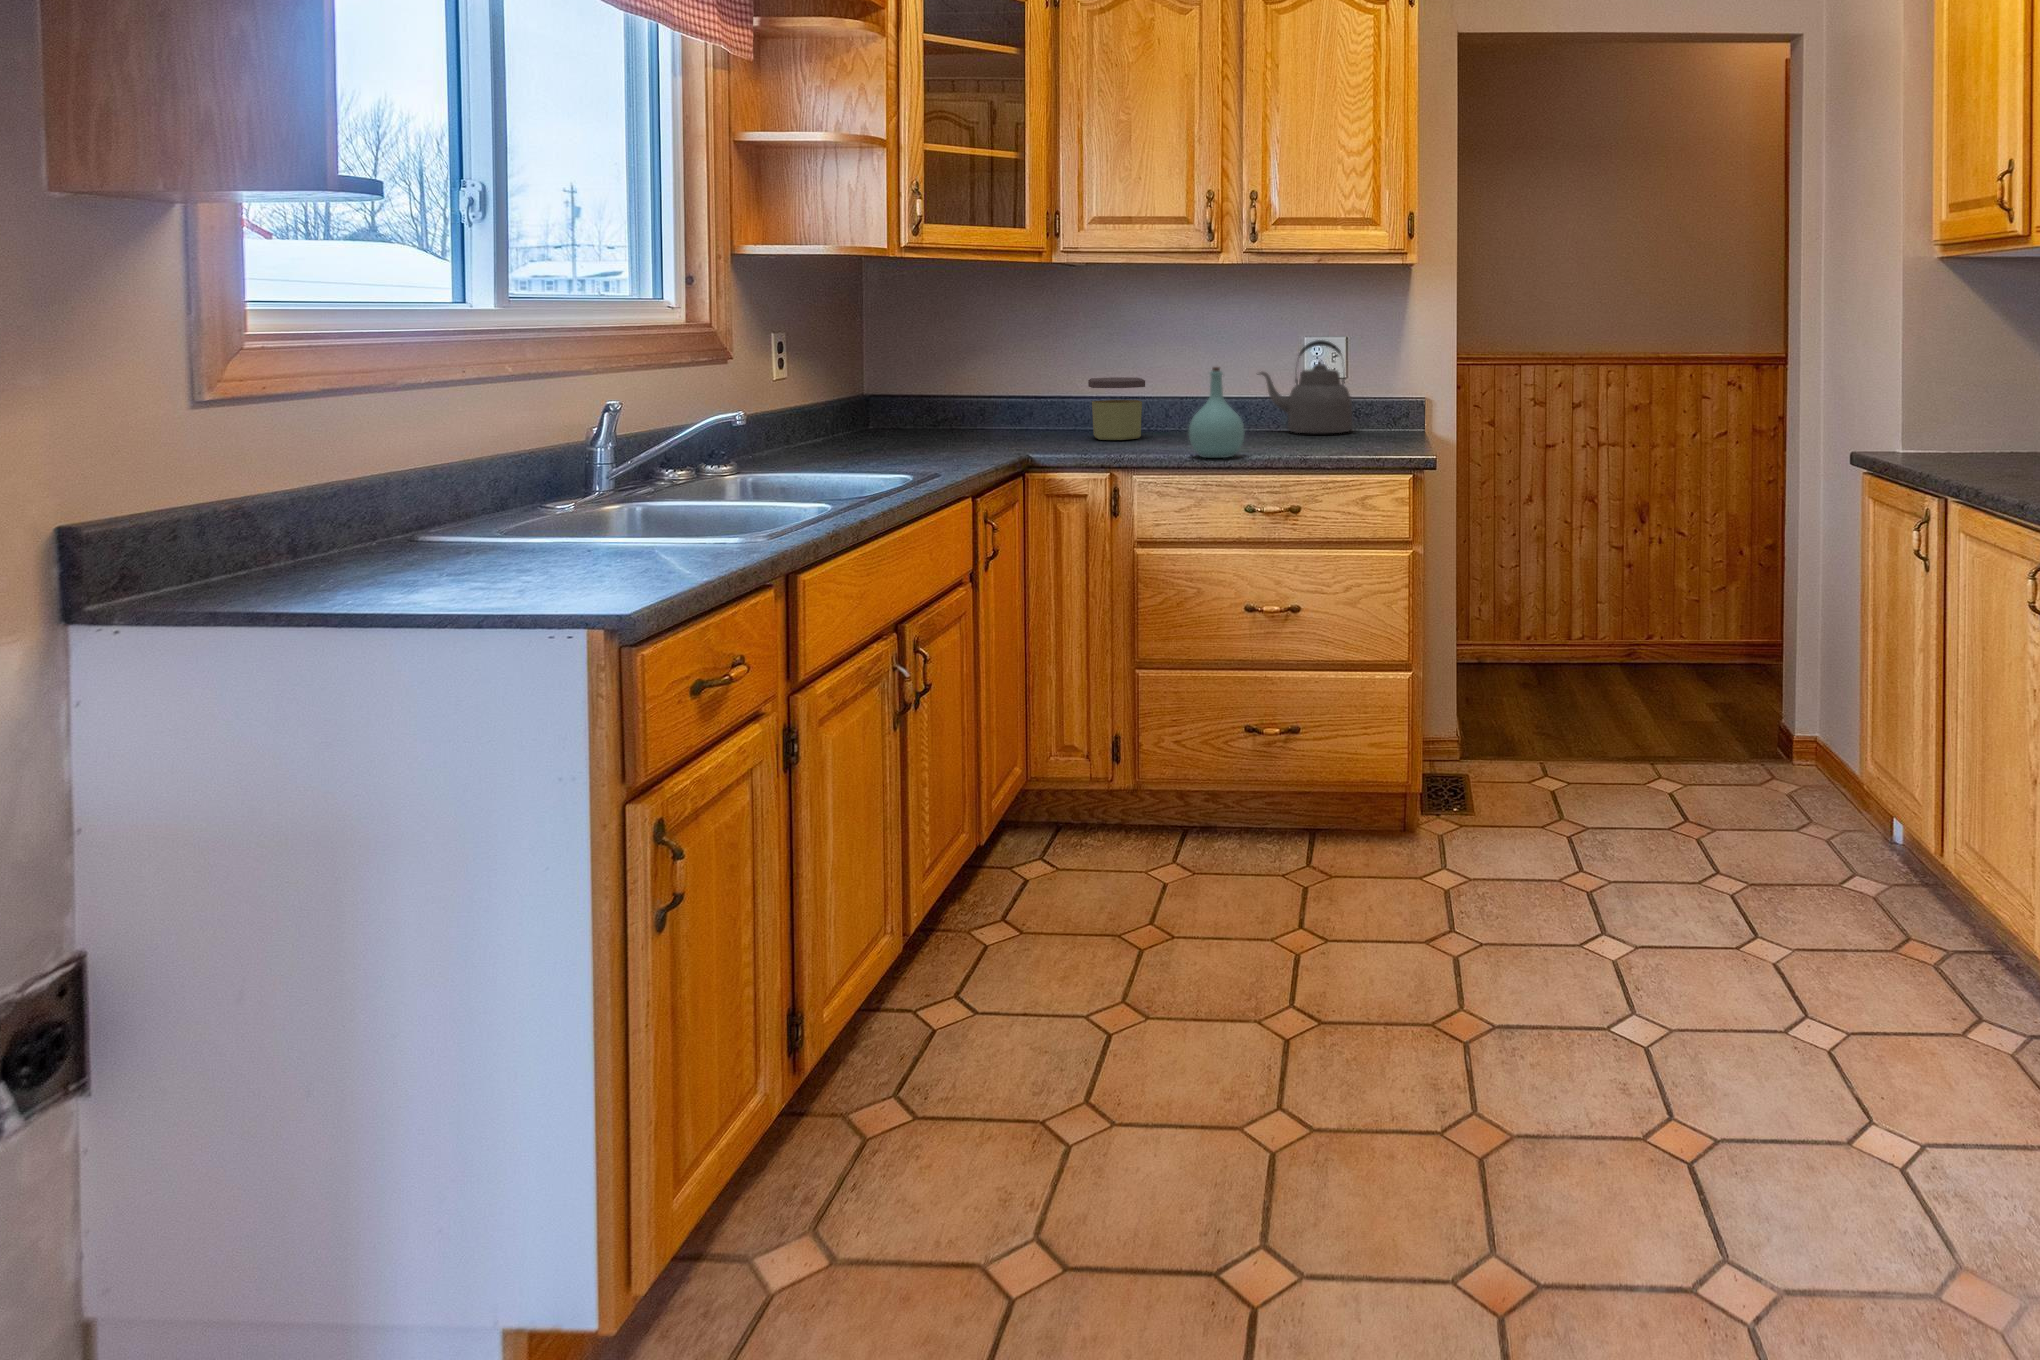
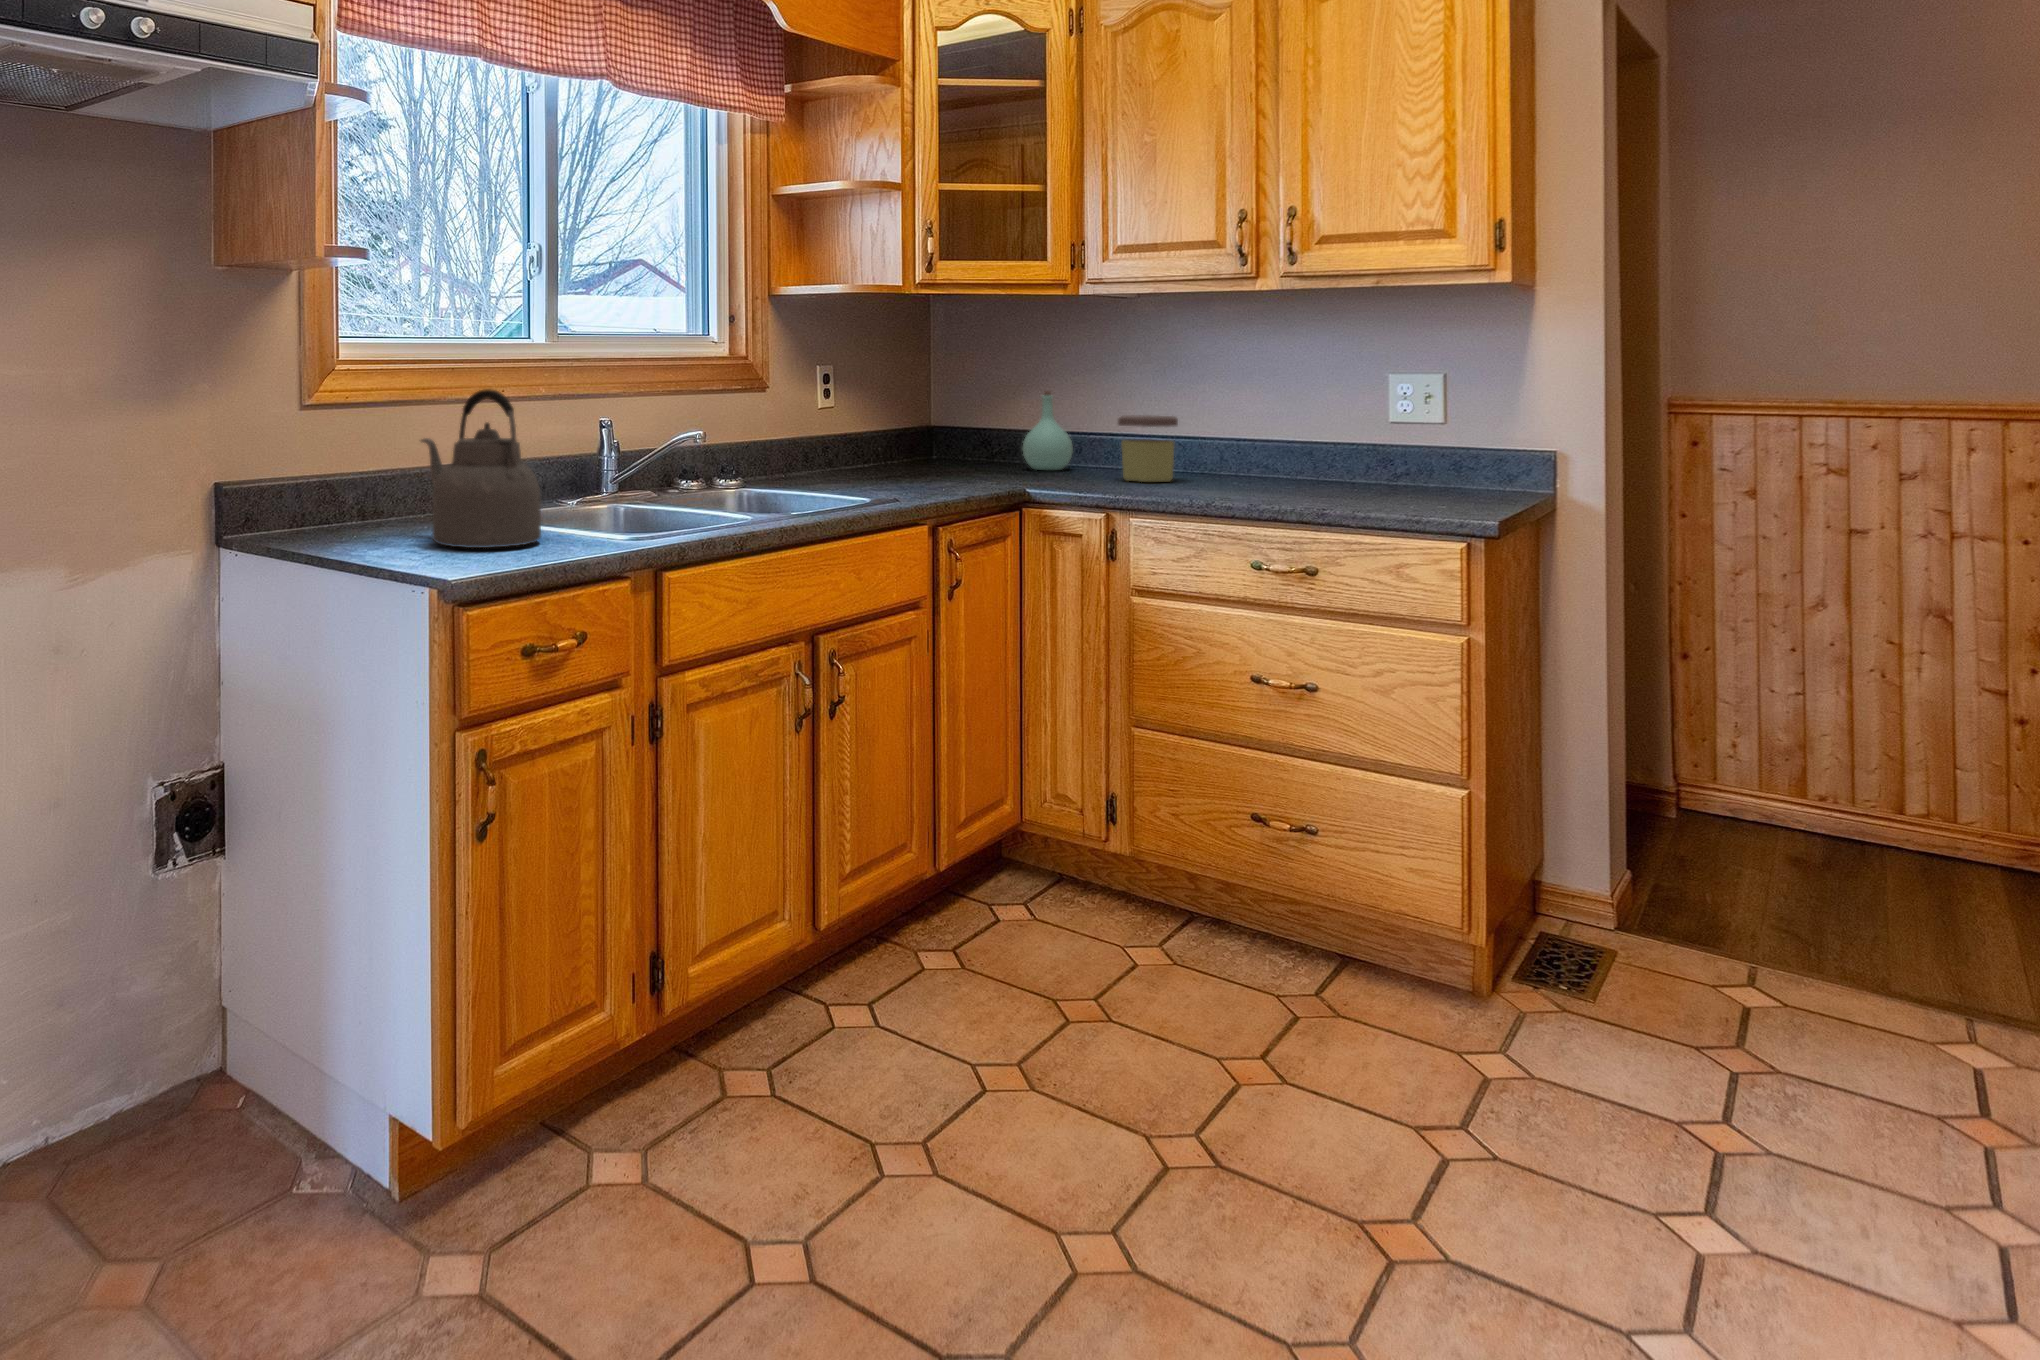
kettle: present [1258,340,1352,433] -> present [421,389,541,548]
bottle: present [1189,367,1245,458] -> present [1023,391,1073,470]

